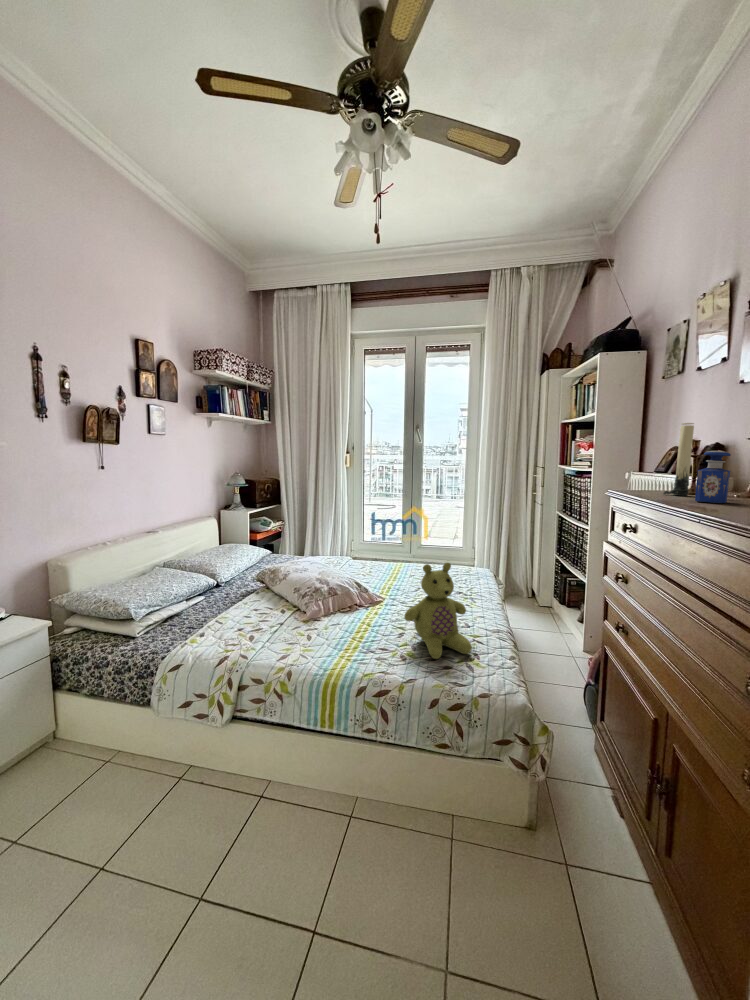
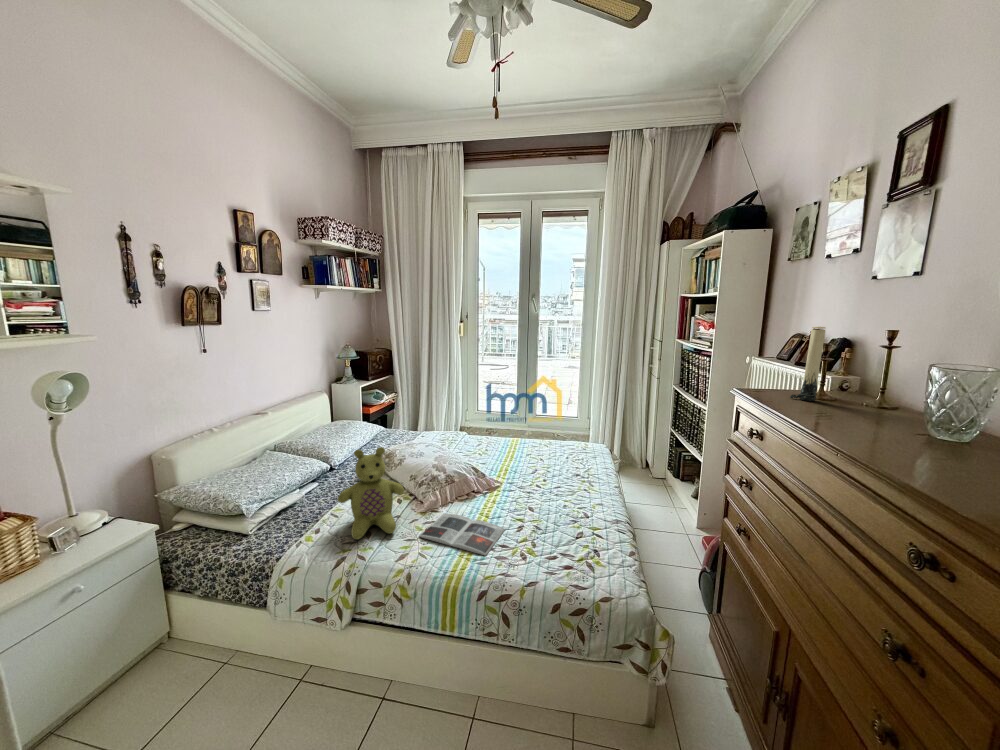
perfume bottle: present [695,451,731,503] -> none [826,365,866,420]
stuffed bear: present [404,563,472,659] -> present [338,447,404,539]
magazine: none [300,622,386,657] -> present [419,514,505,556]

